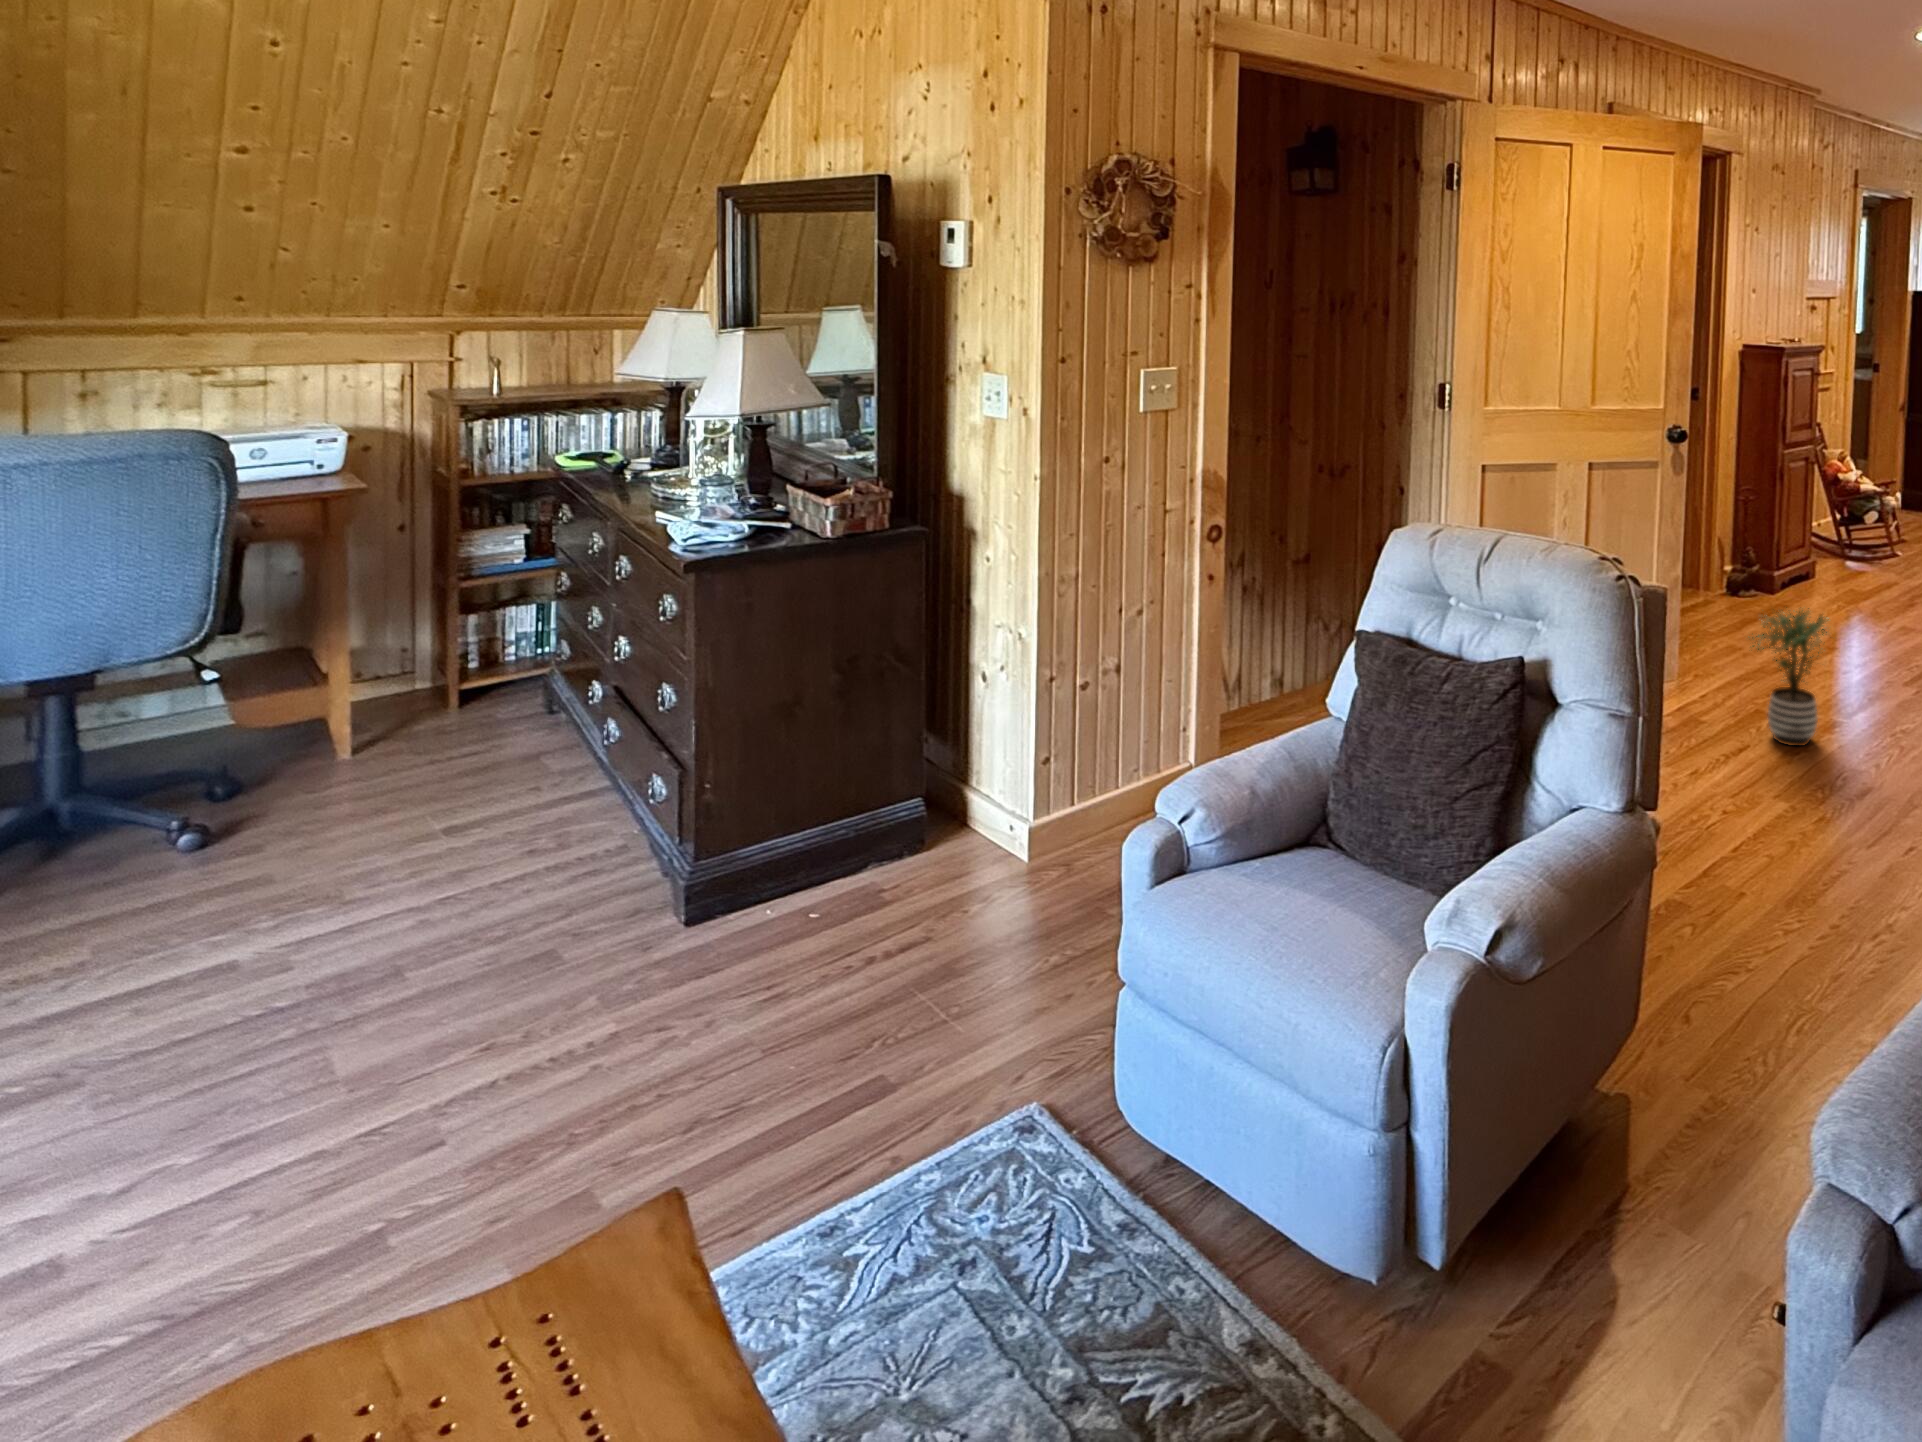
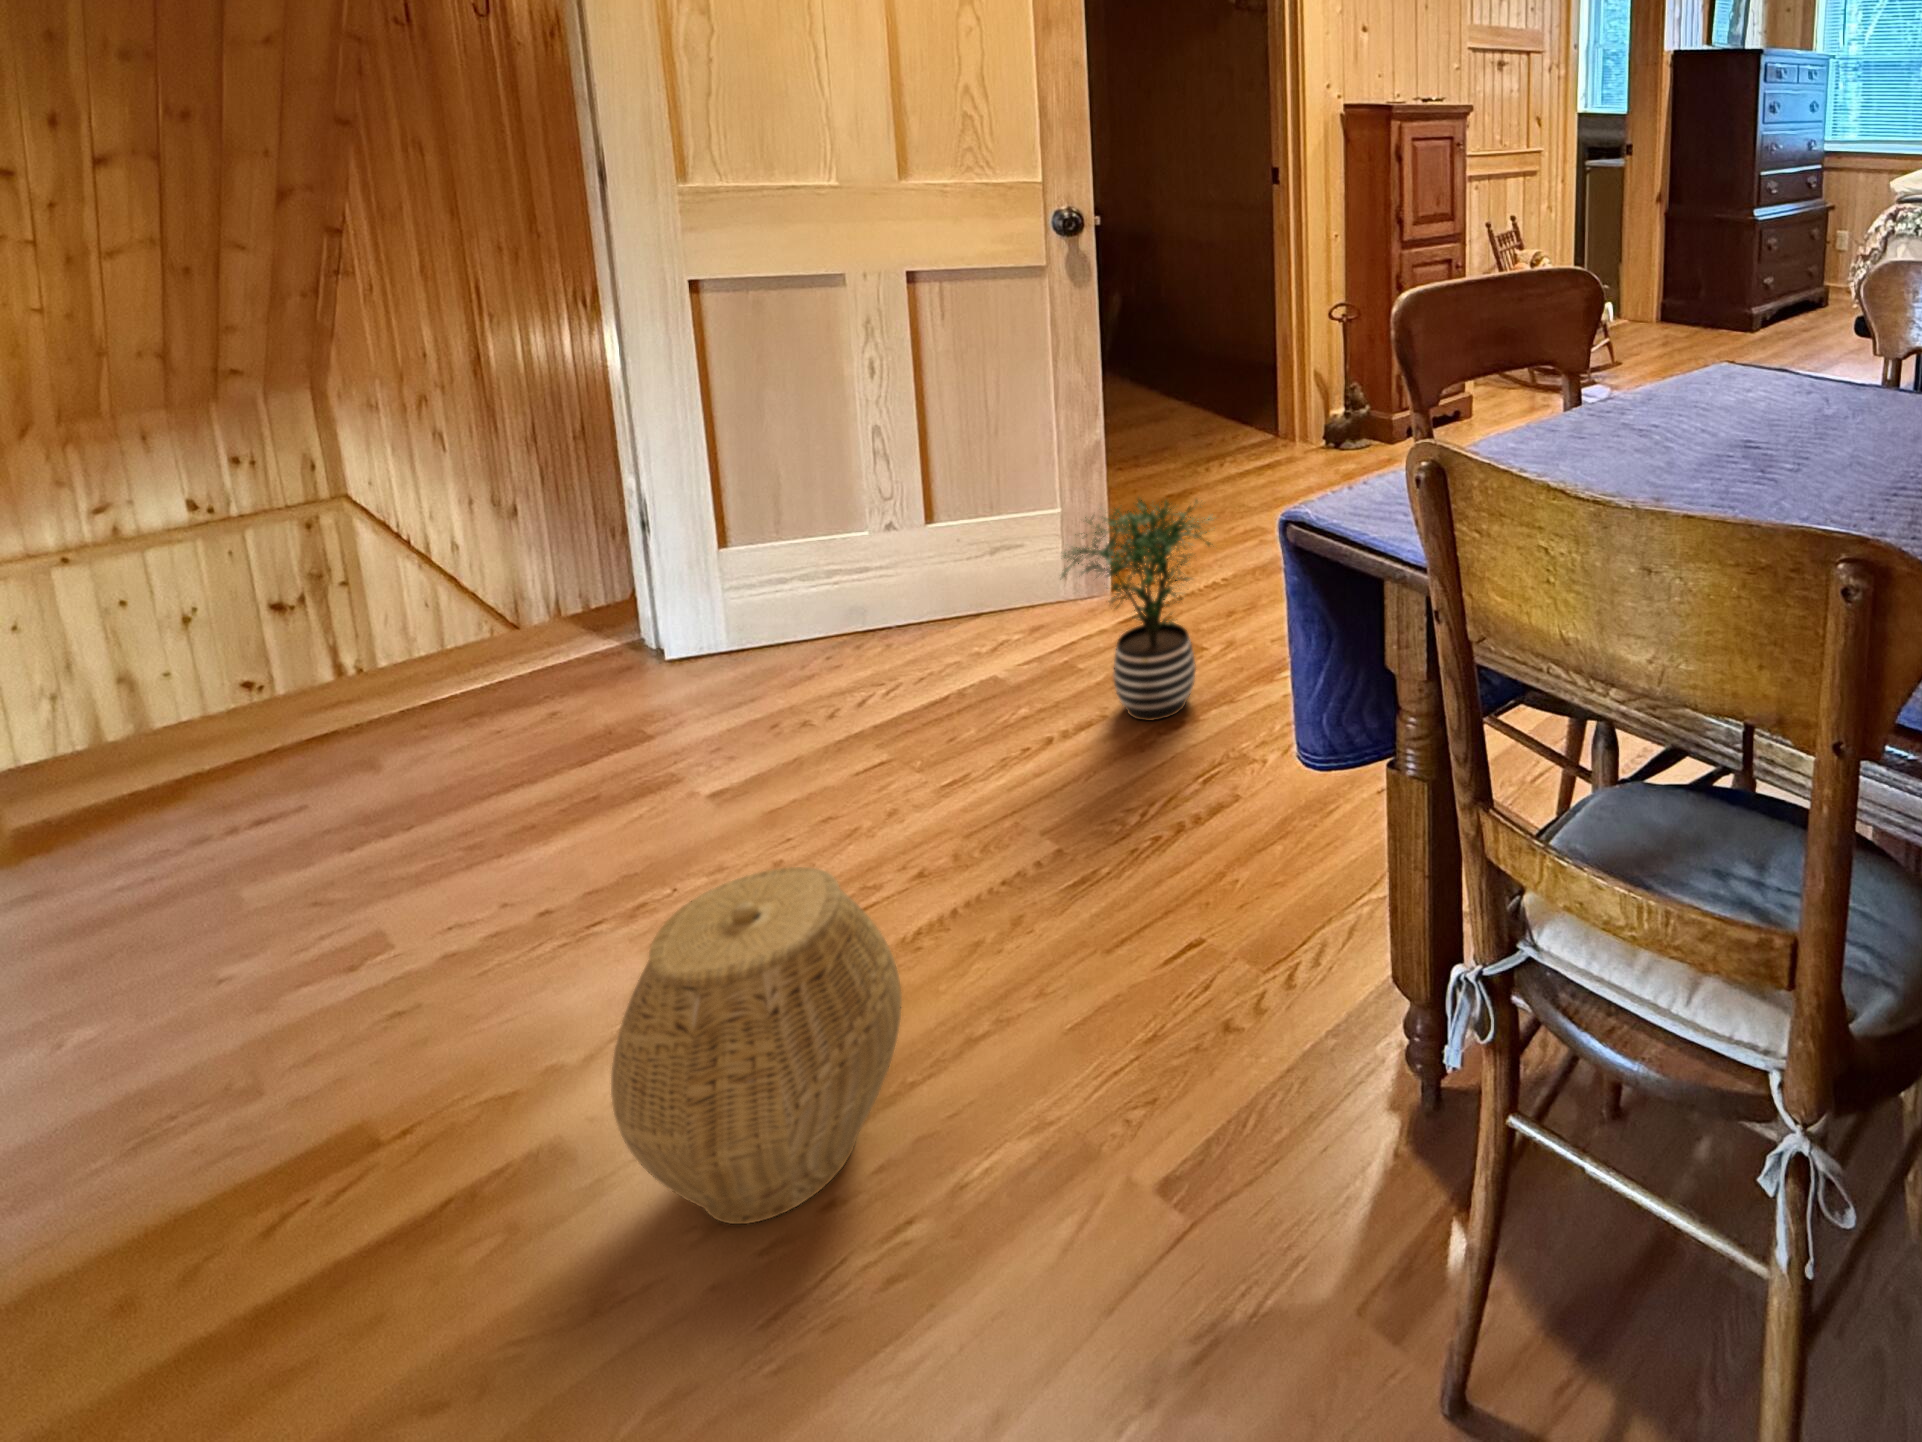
woven basket: none [1766,753,1883,913] -> present [611,867,902,1224]

